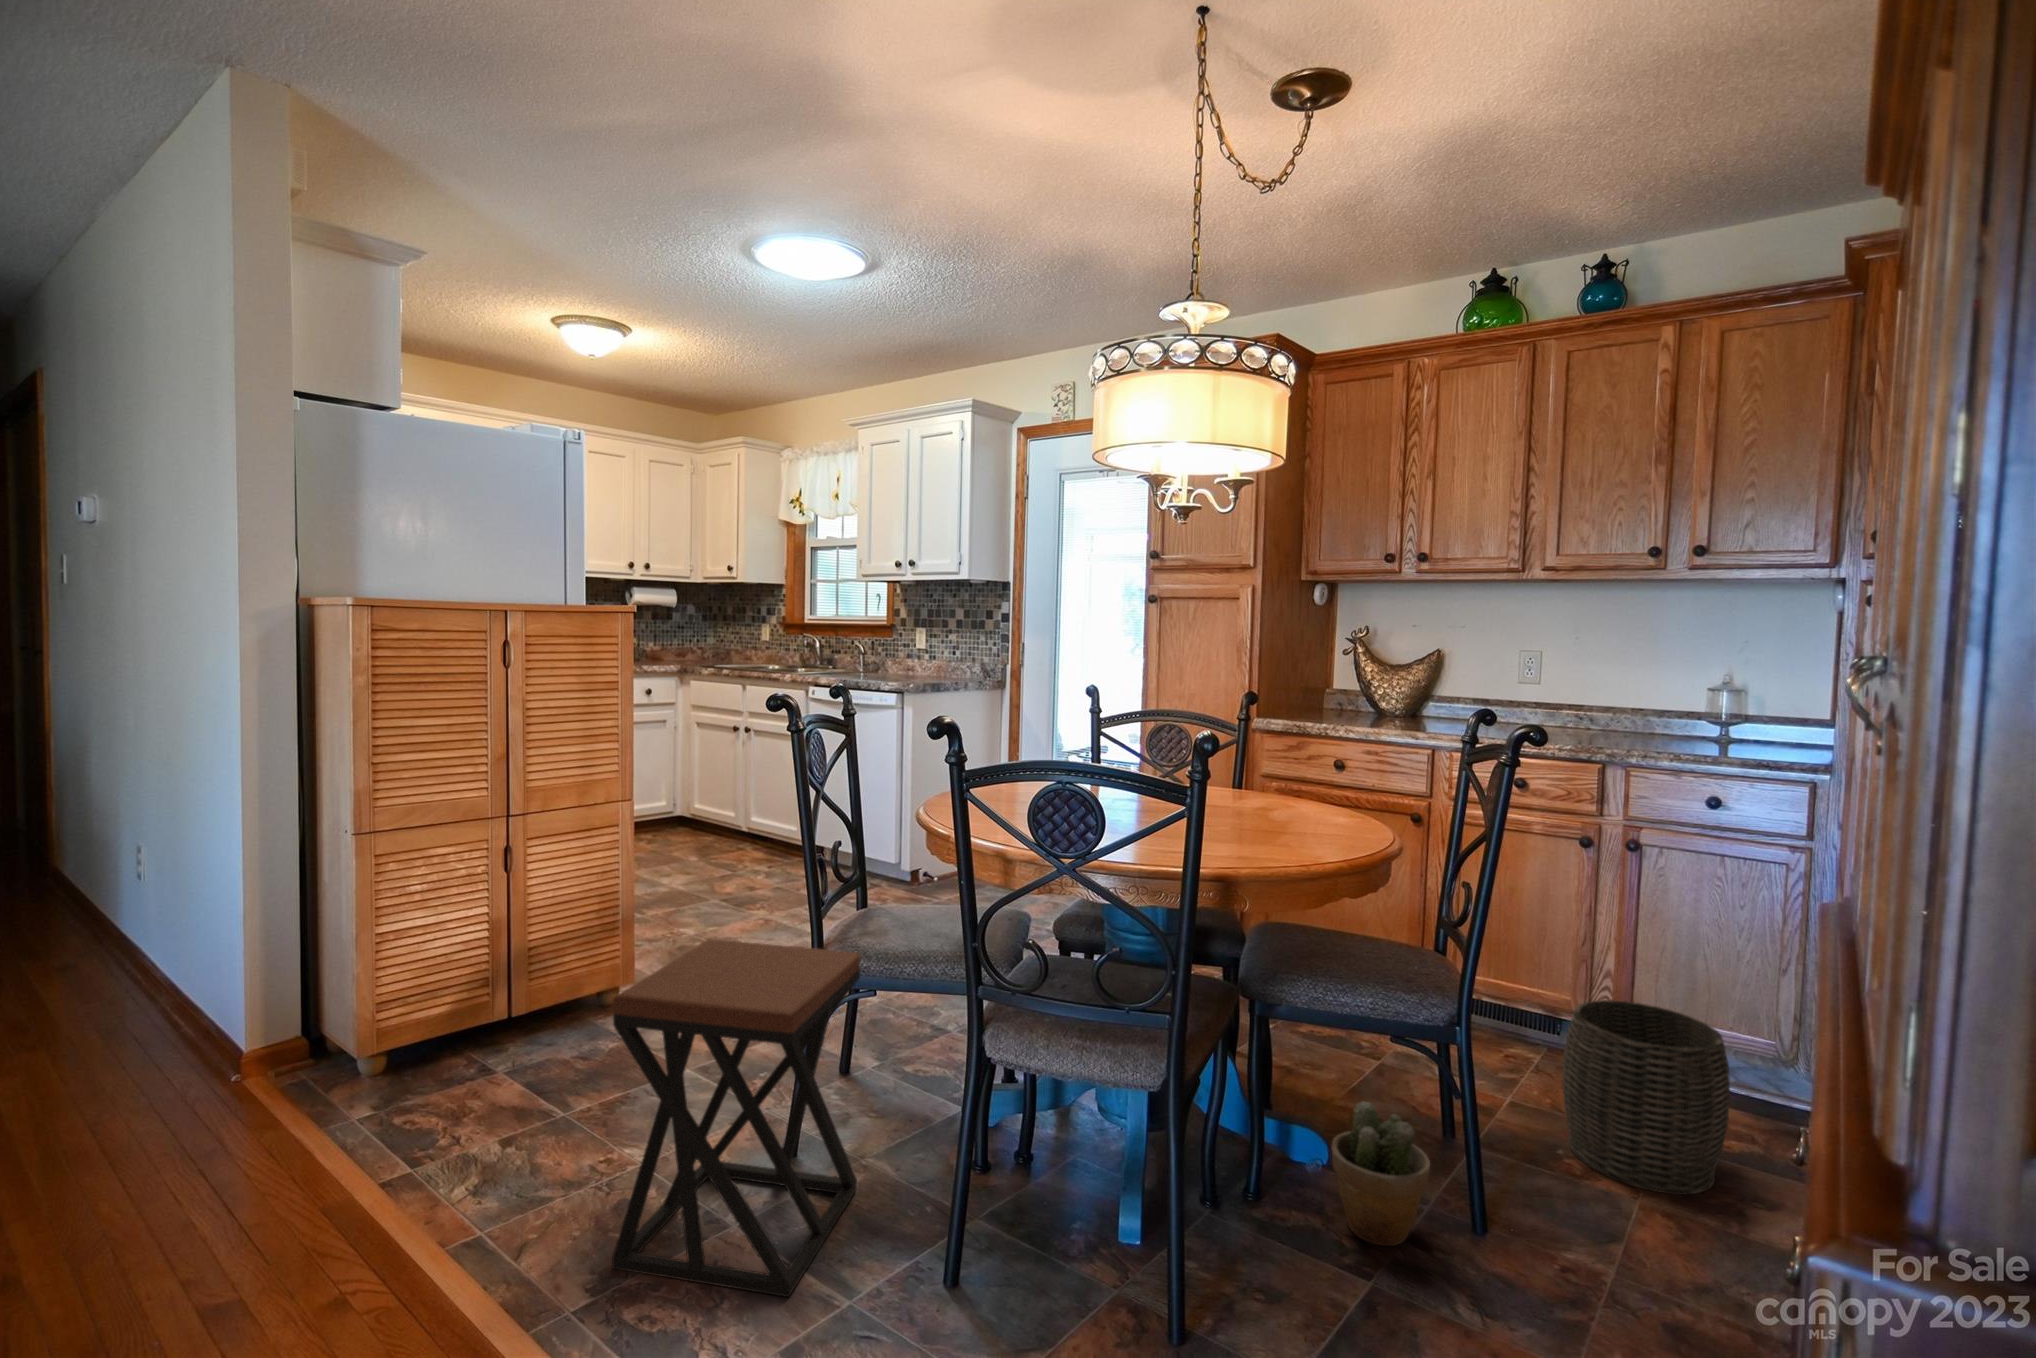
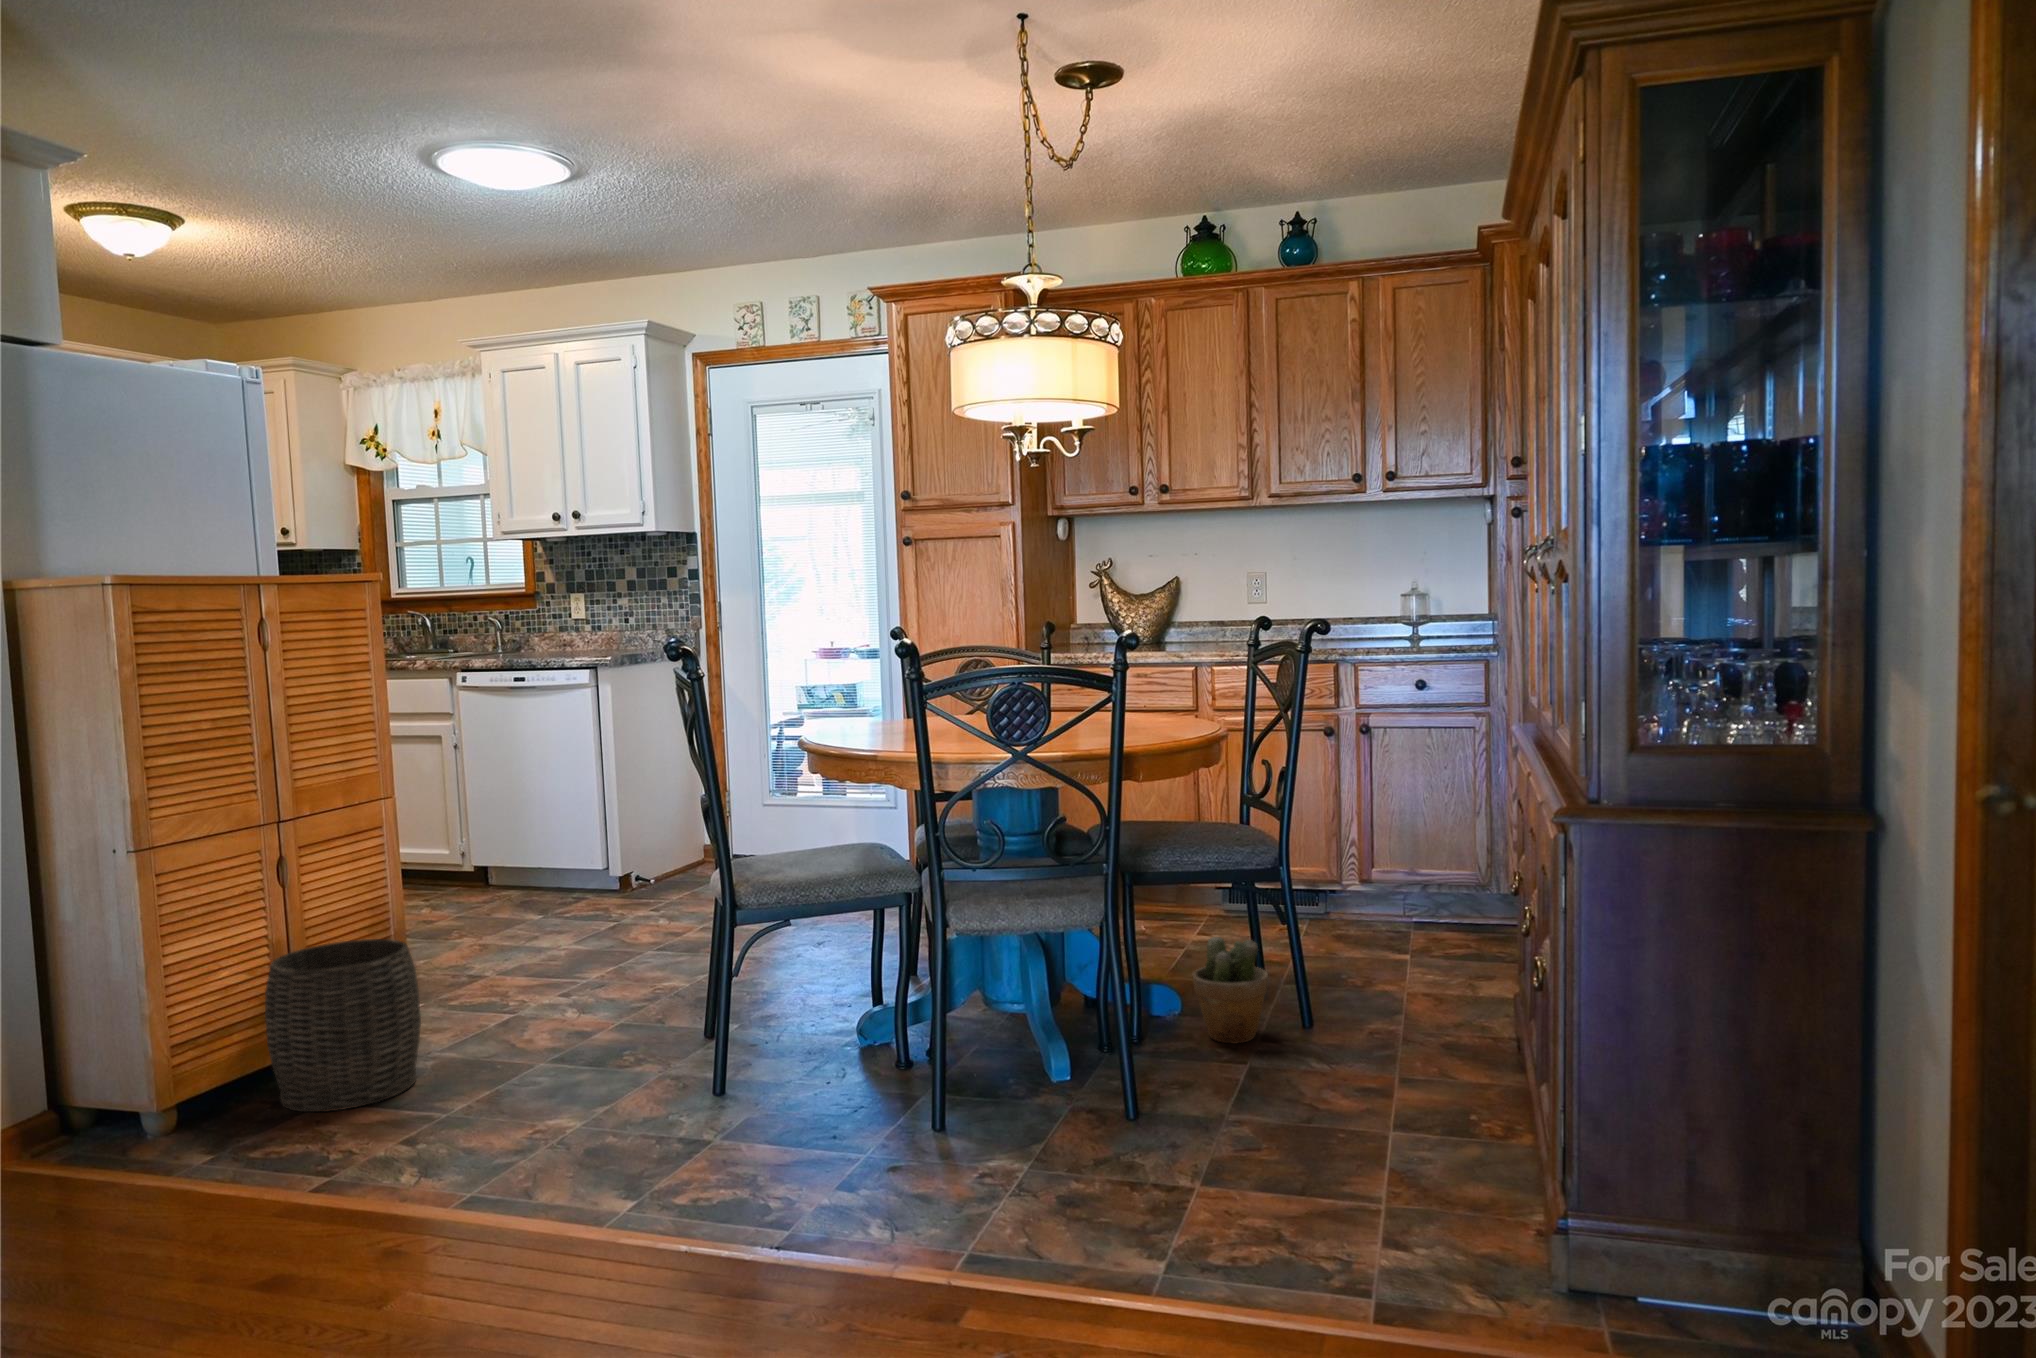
stool: present [612,939,861,1297] -> none [616,874,808,1175]
woven basket: present [1562,1000,1730,1195] -> present [265,939,421,1112]

